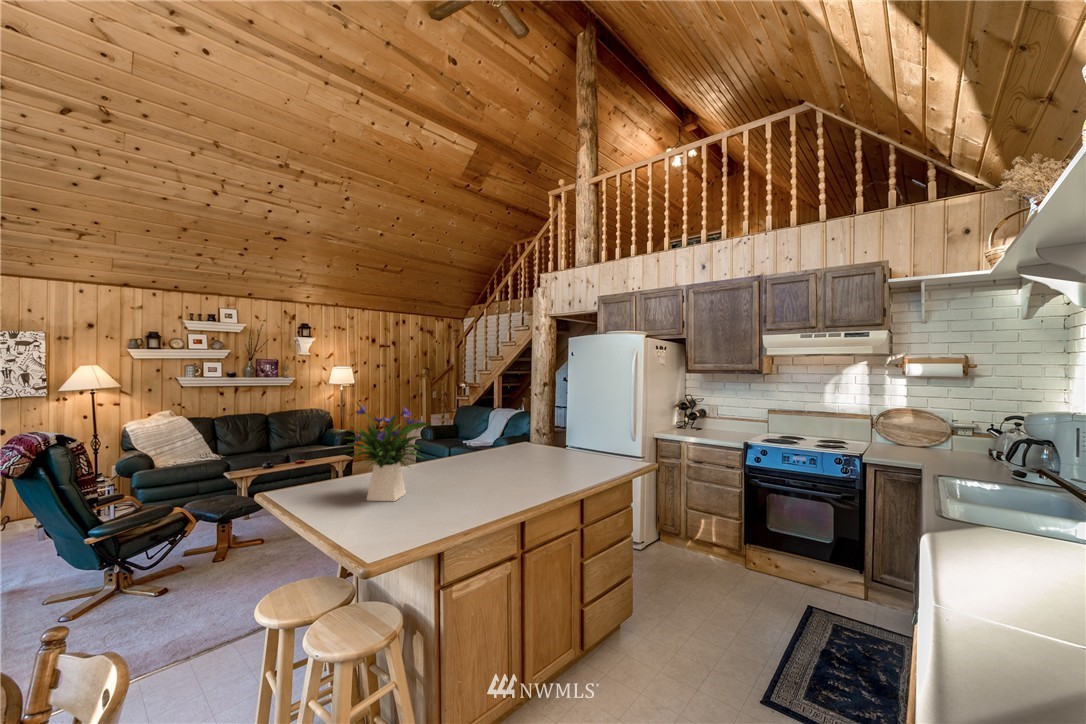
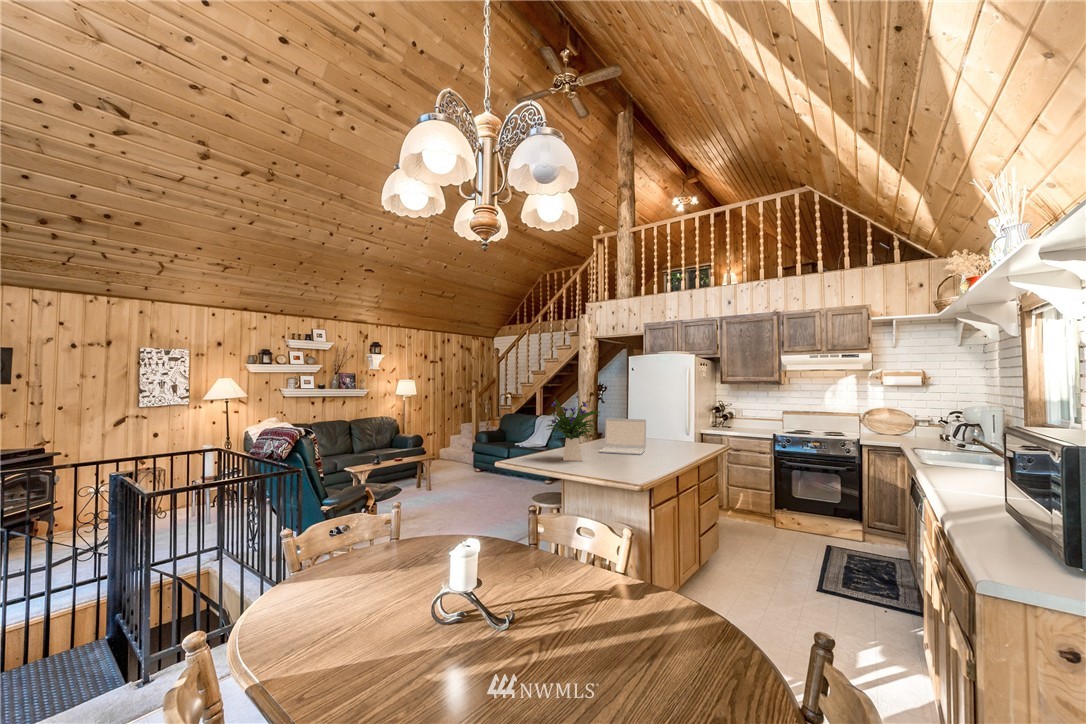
laptop: none [453,427,532,486] -> present [599,418,646,455]

